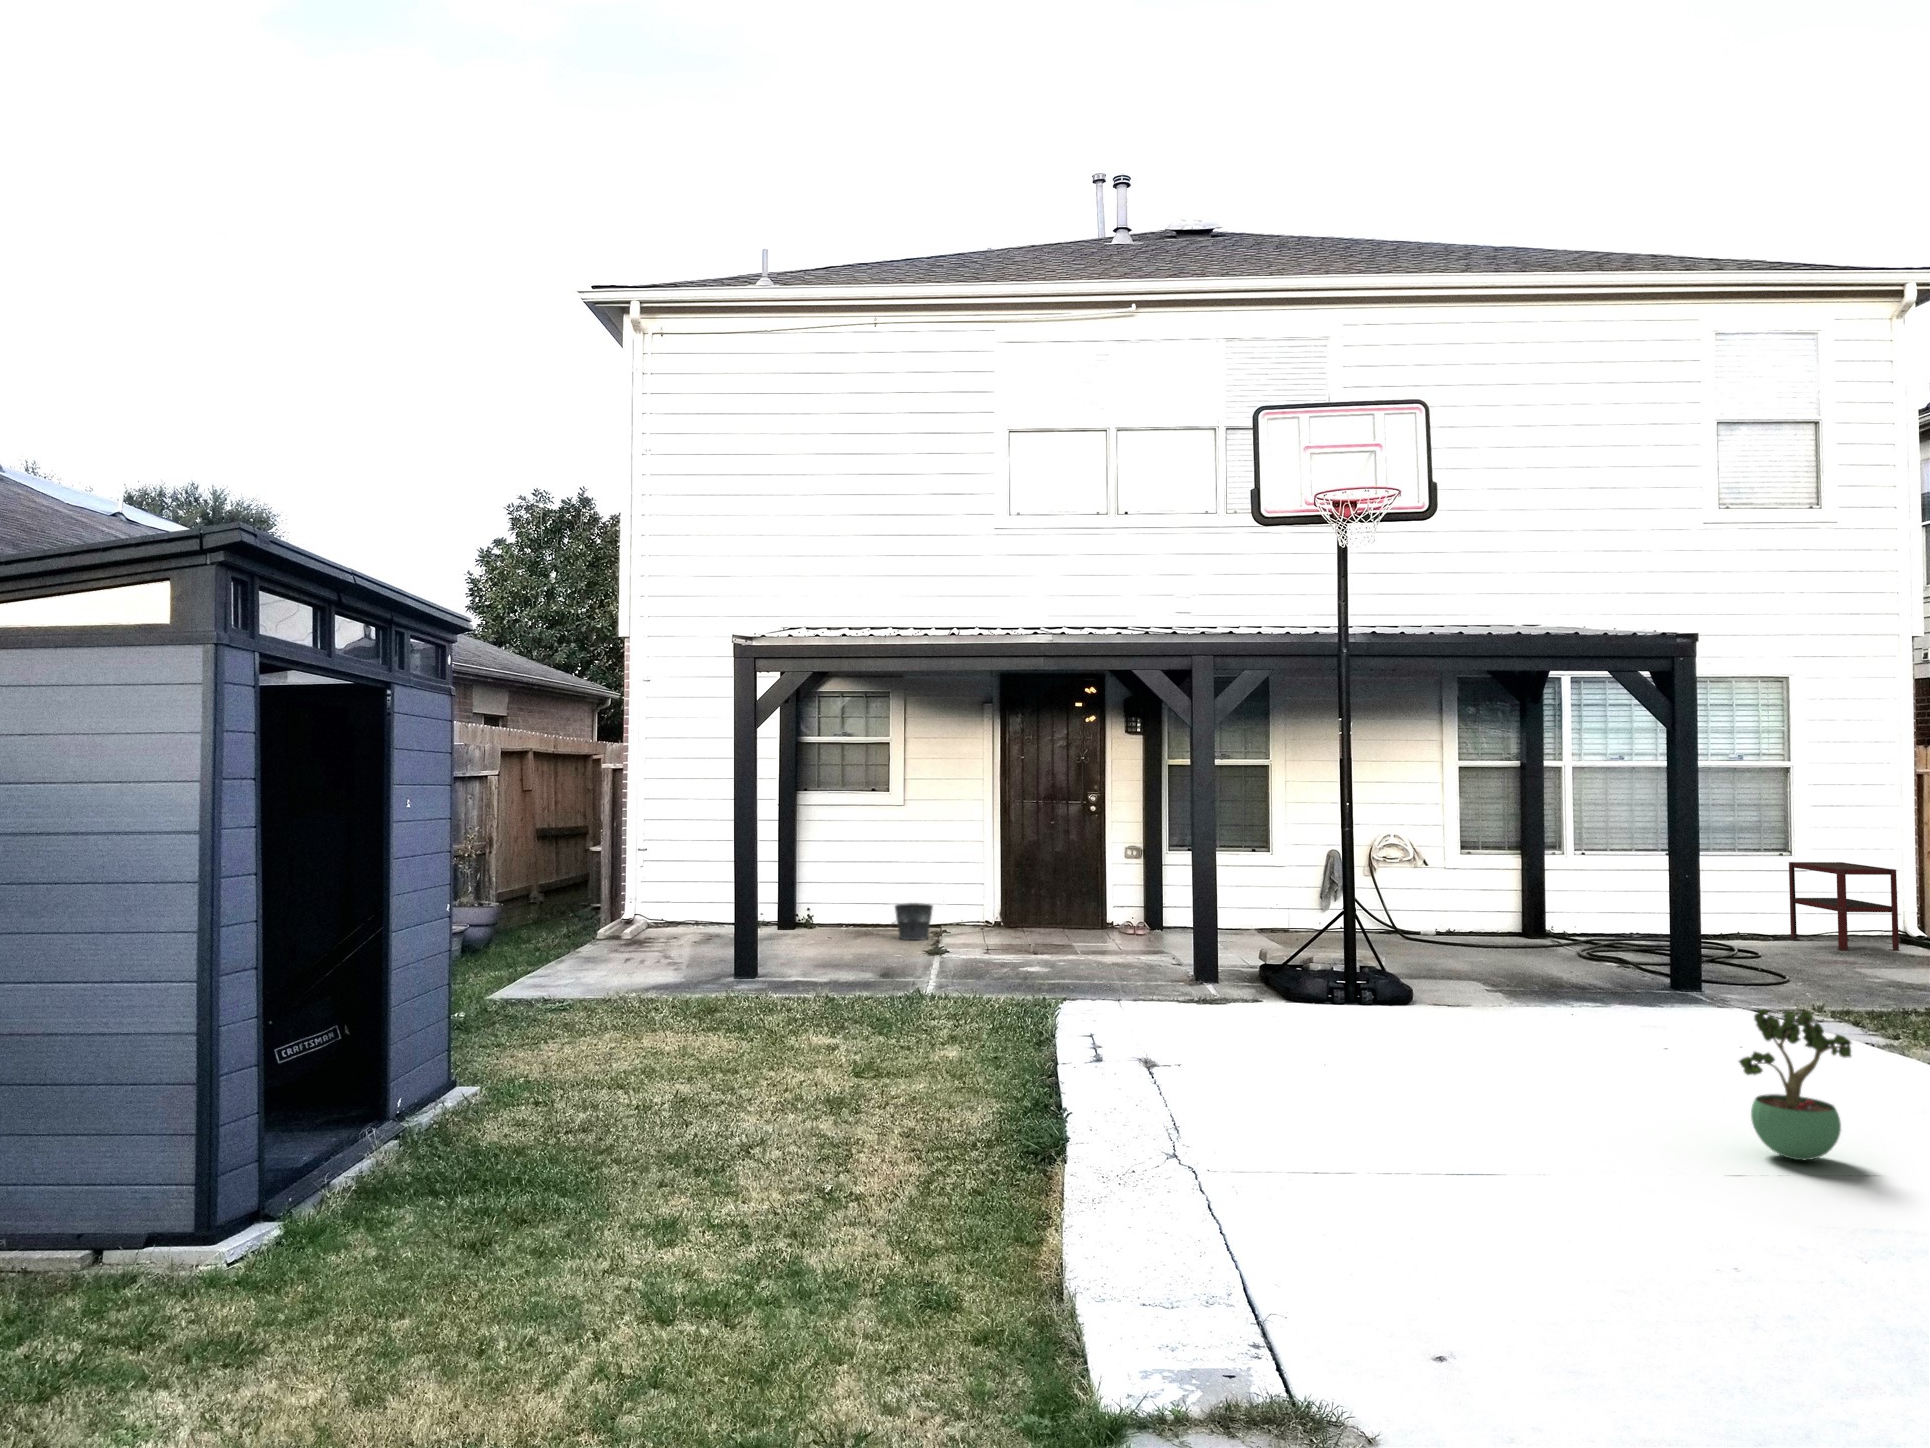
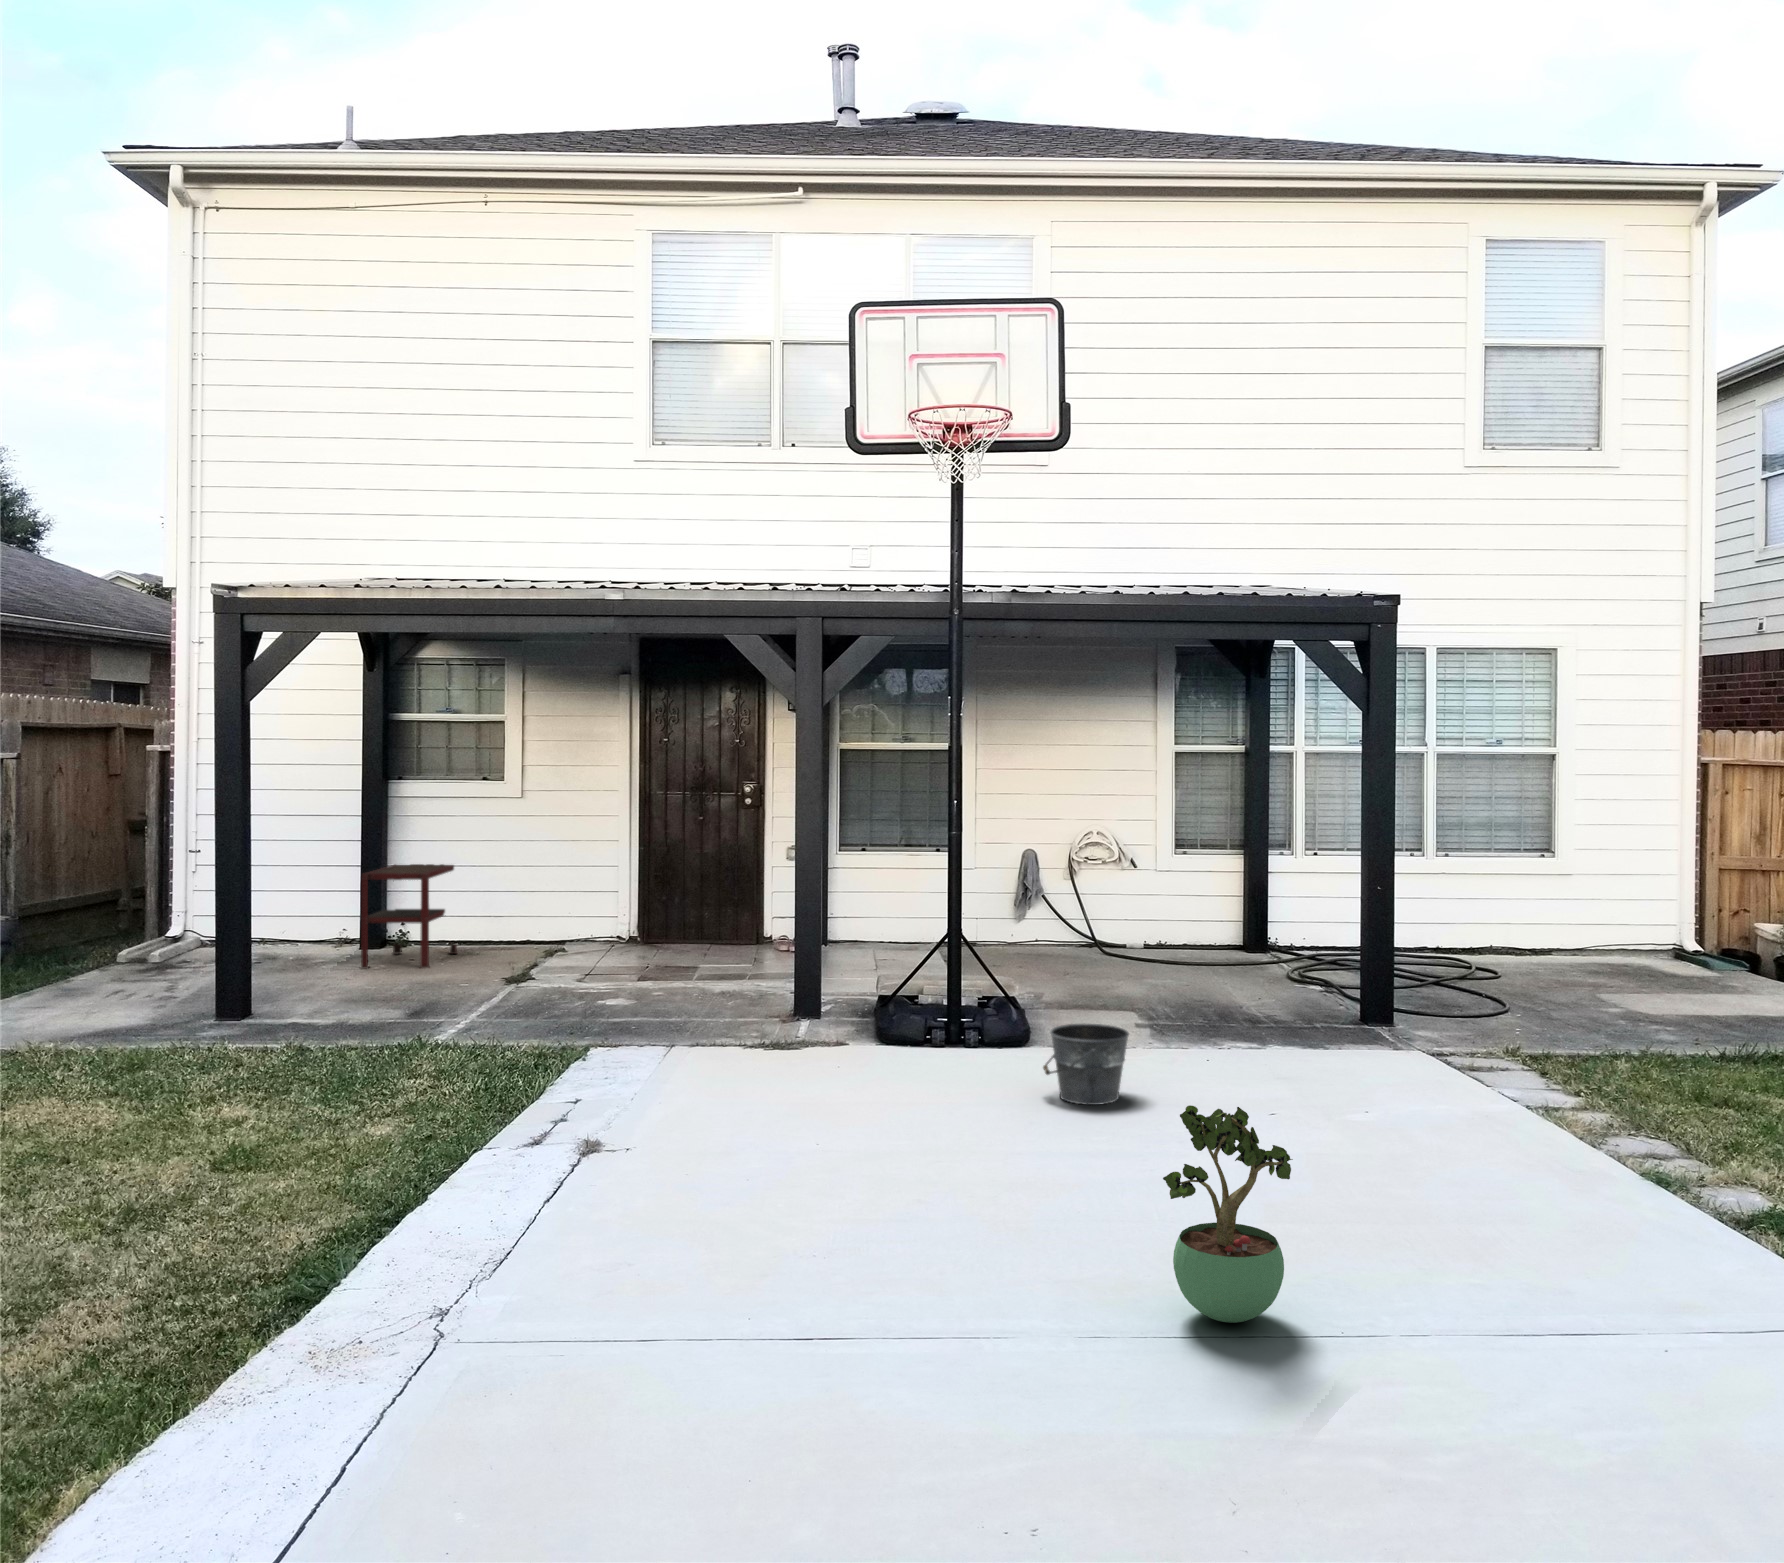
side table: present [1789,862,1900,951] -> present [361,864,457,969]
bucket: present [891,903,933,940] -> present [1043,1024,1129,1105]

